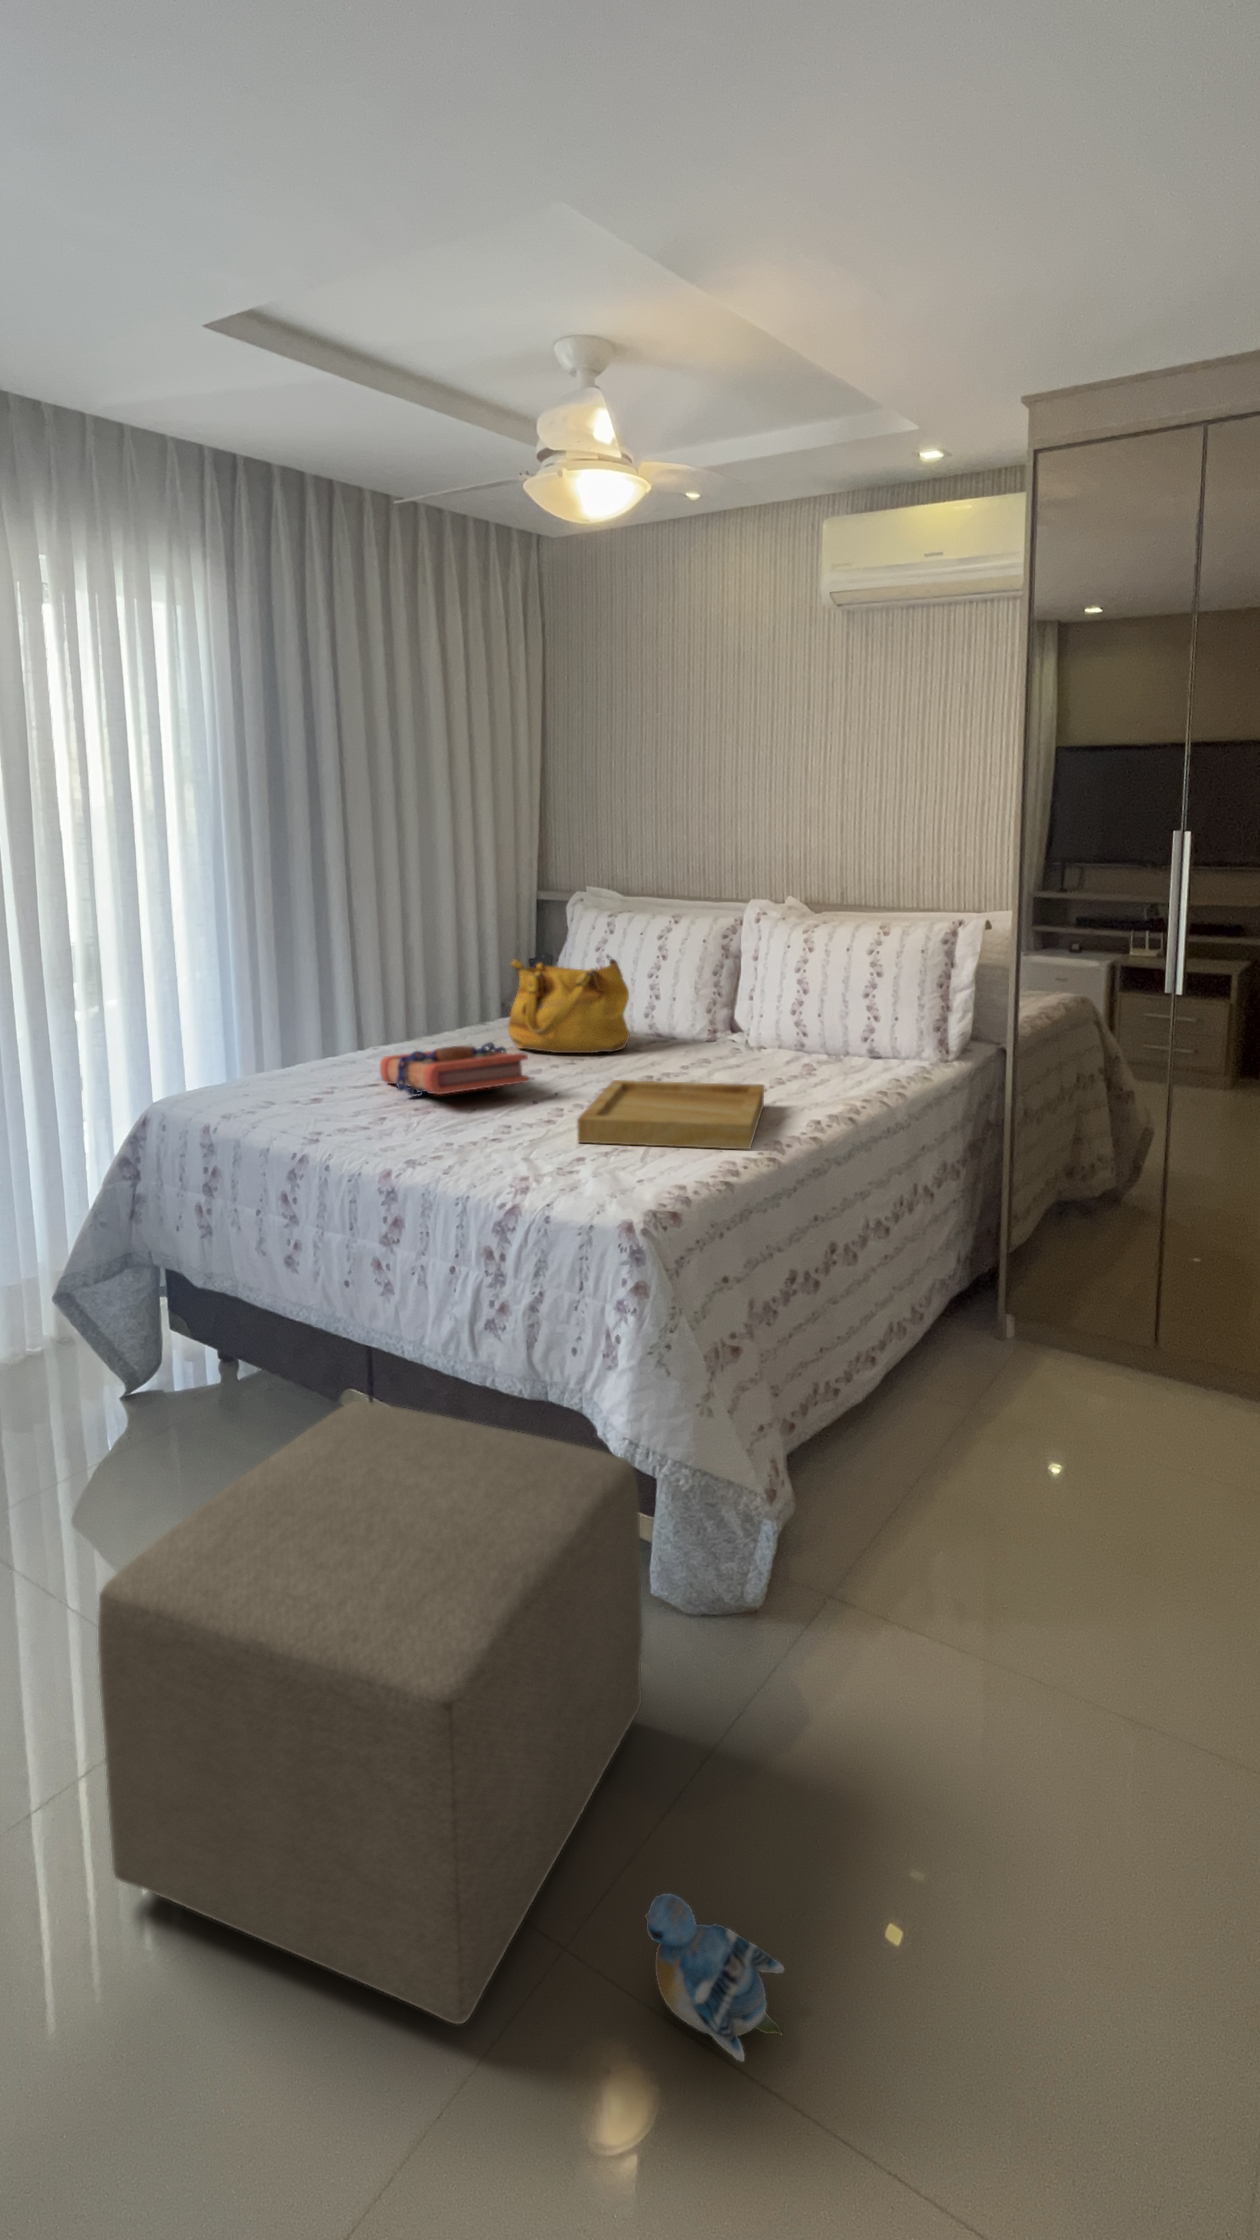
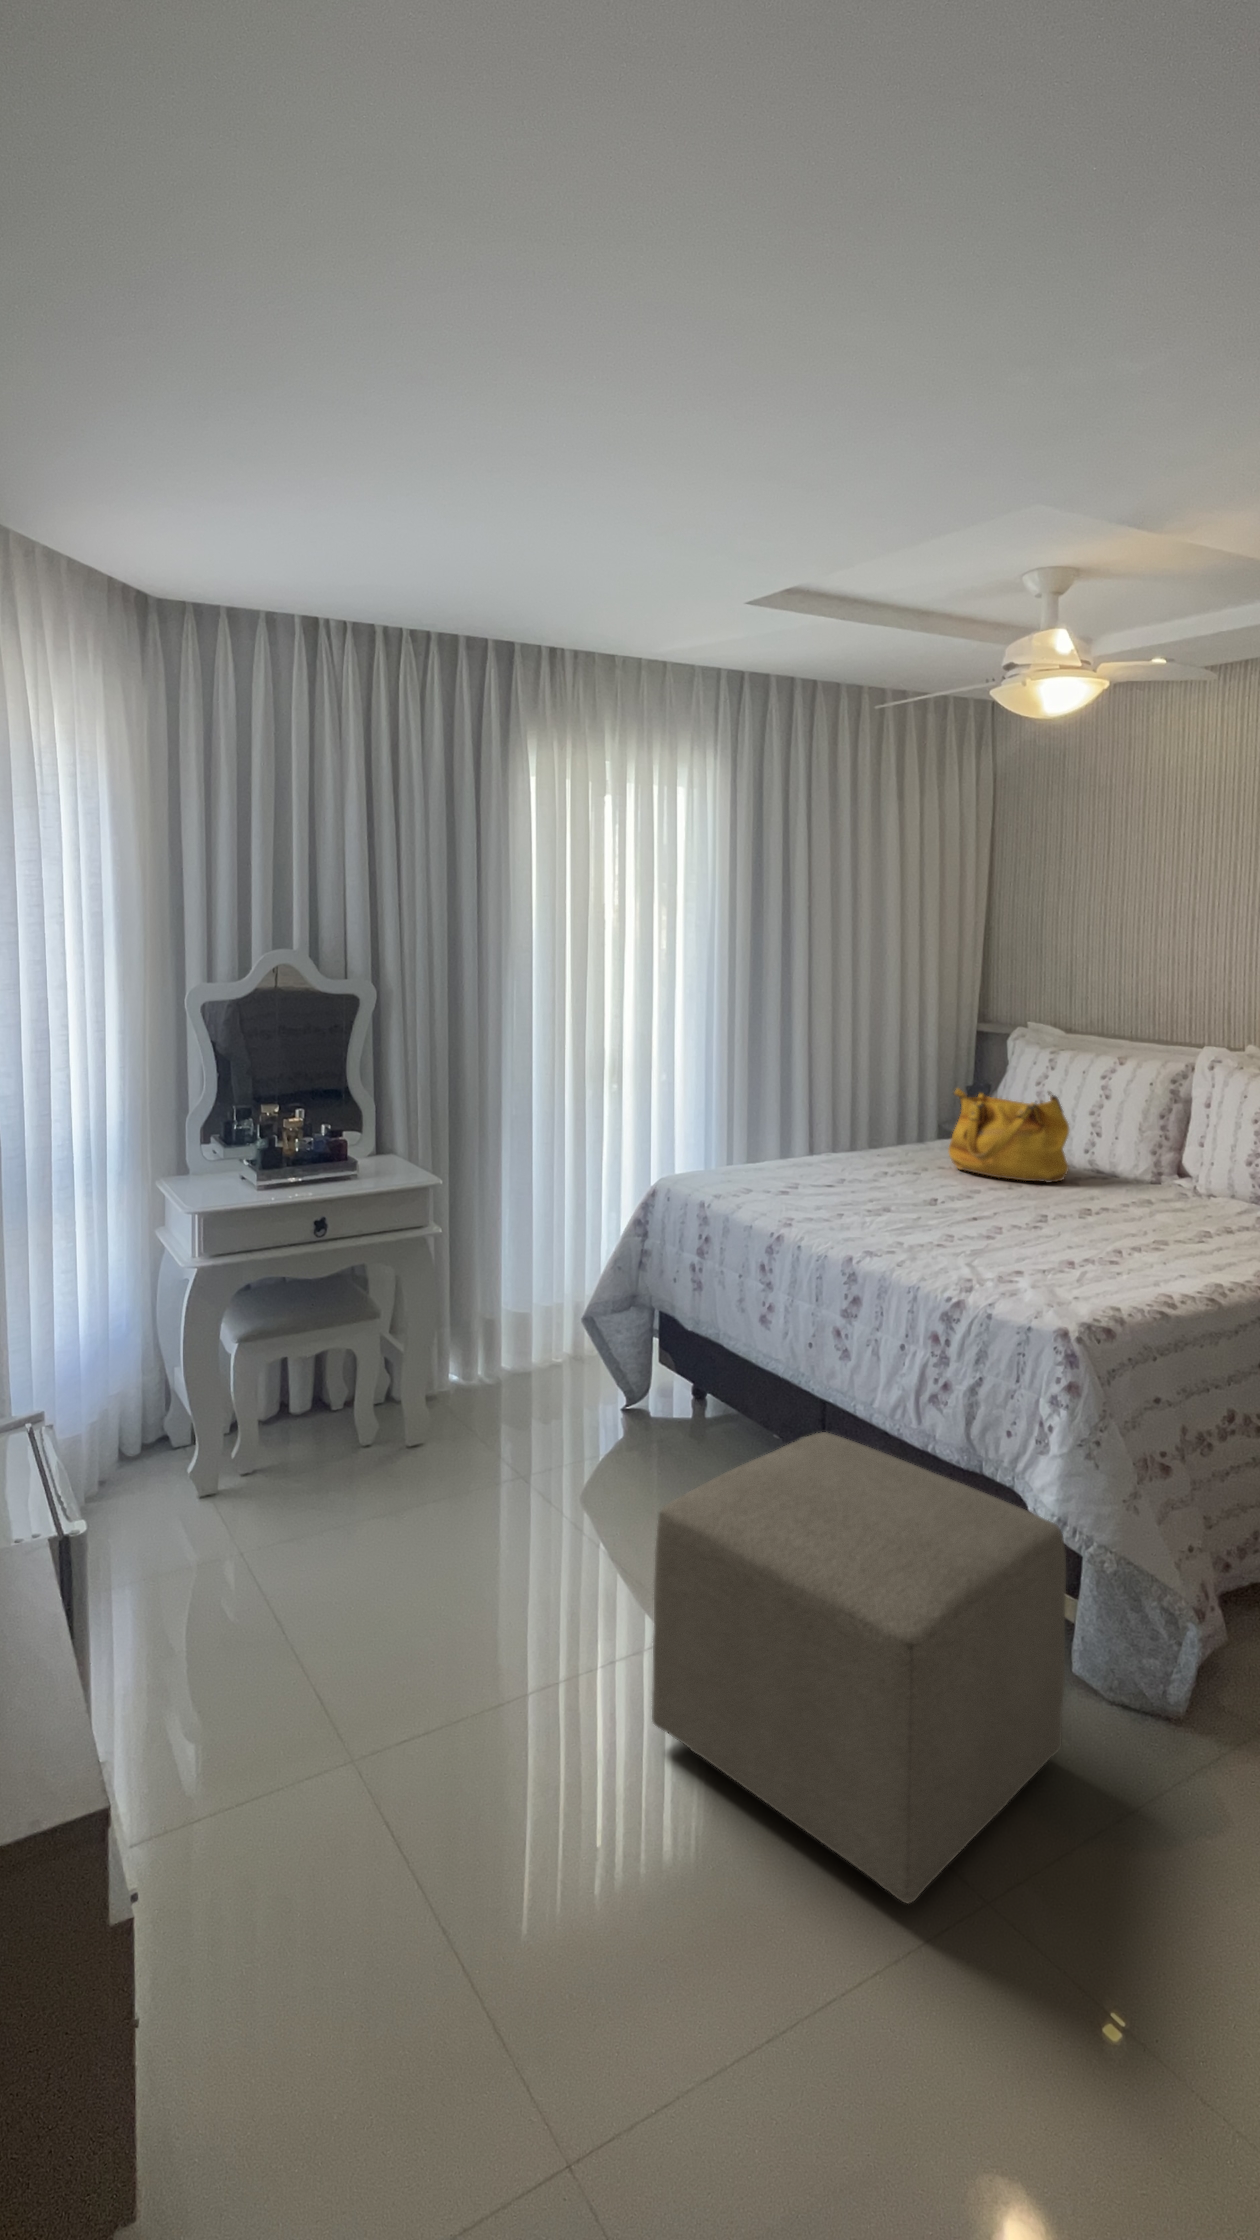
book: present [380,1042,529,1096] -> none [837,1161,971,1201]
tray: present [577,1080,764,1149] -> none [1017,1207,1208,1288]
plush toy: present [645,1893,784,2062] -> none [1059,1869,1187,2021]

